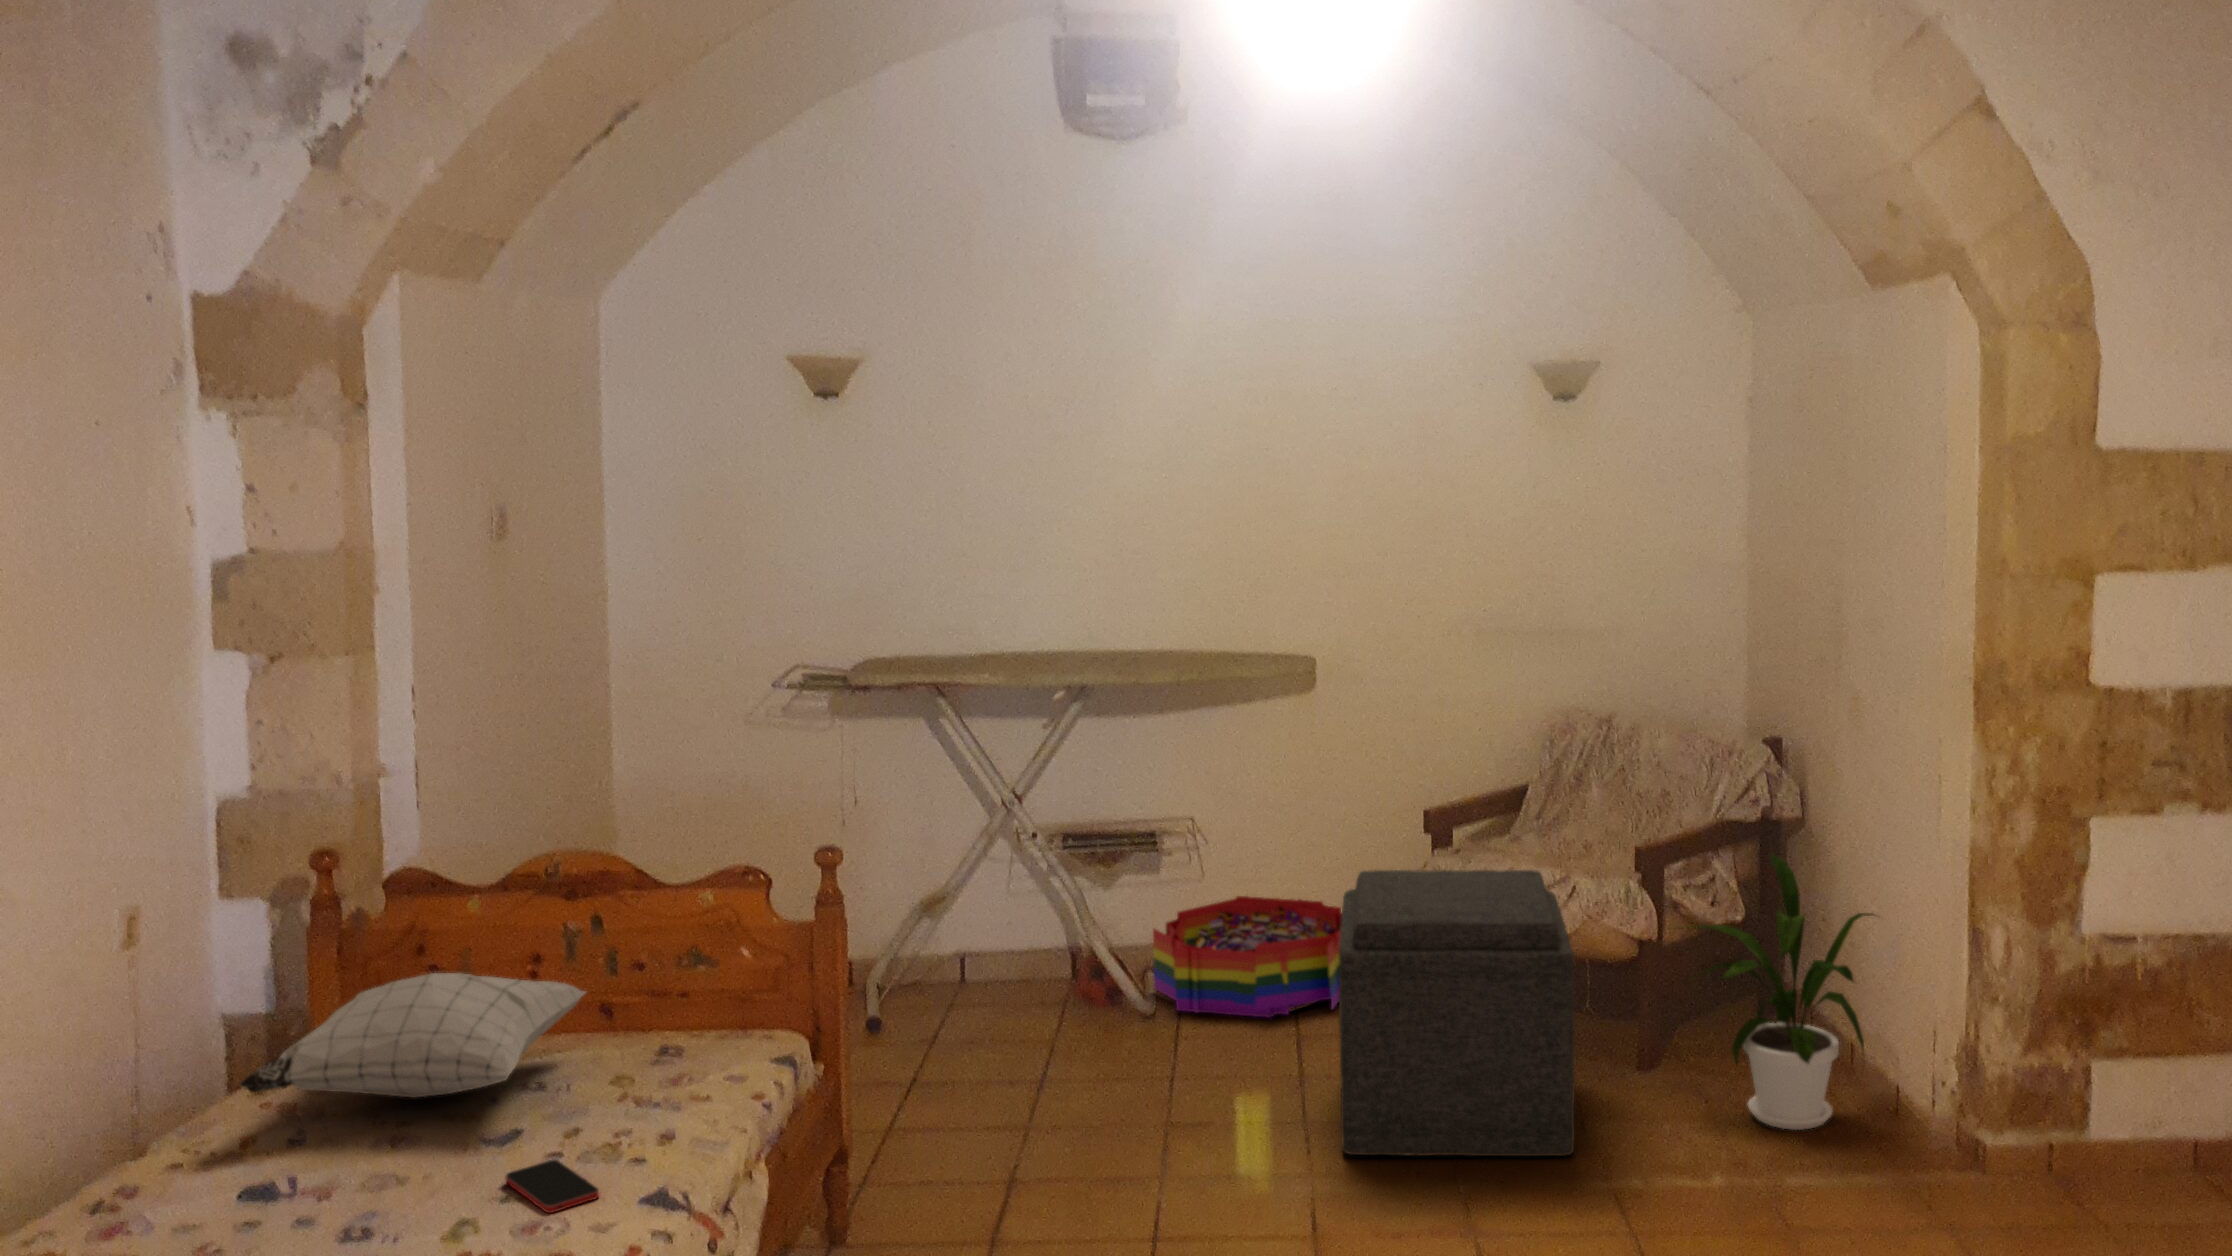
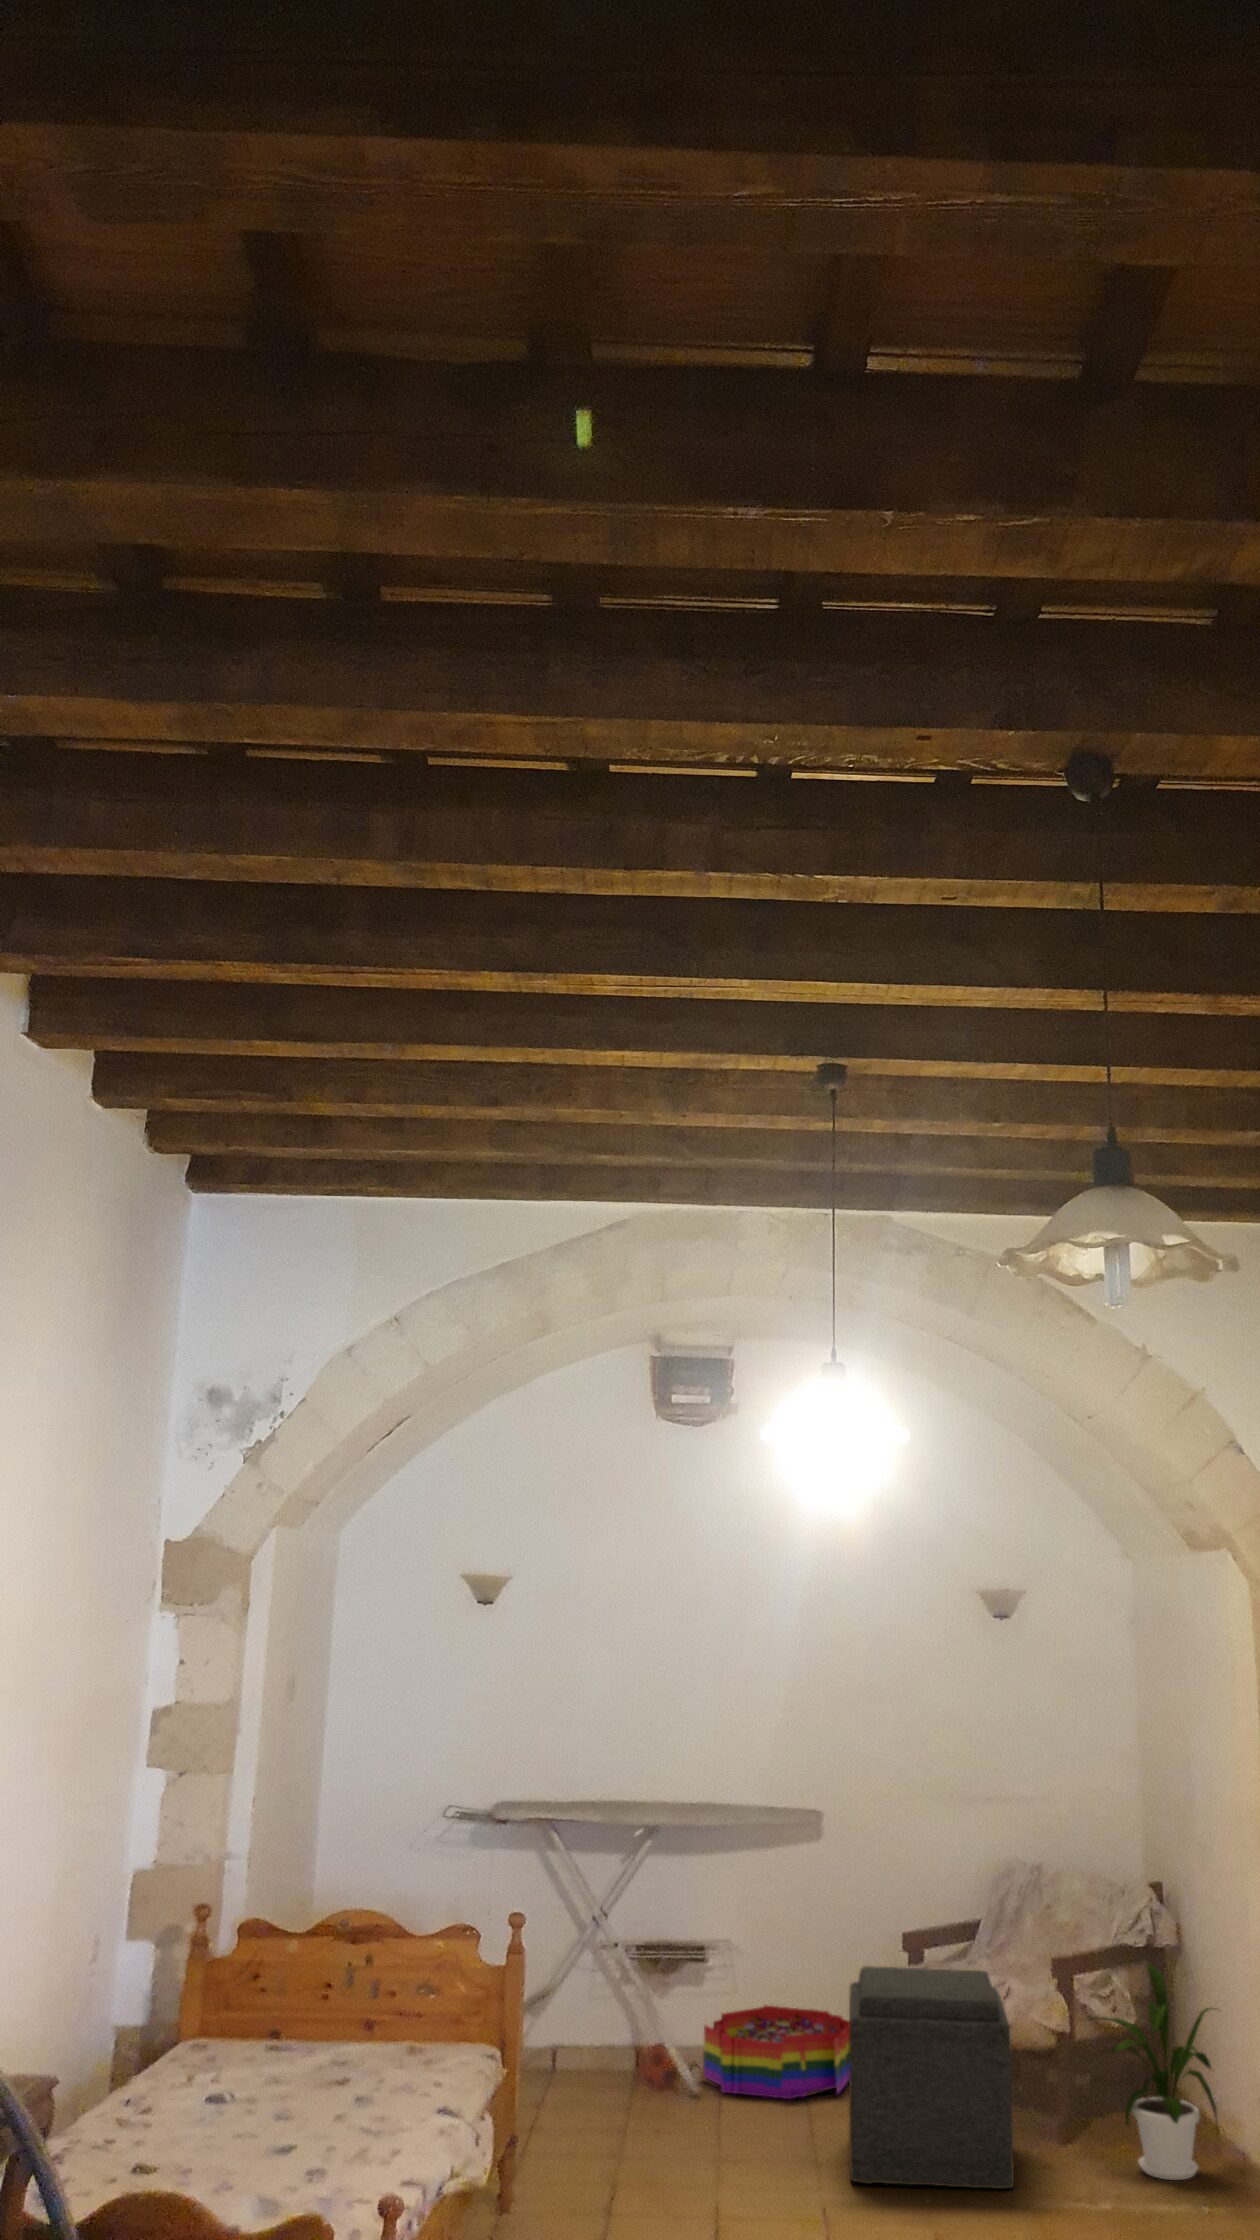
pillow: present [240,973,585,1098] -> none [178,1982,369,2068]
smartphone: present [506,1159,599,1213] -> none [351,2099,412,2125]

